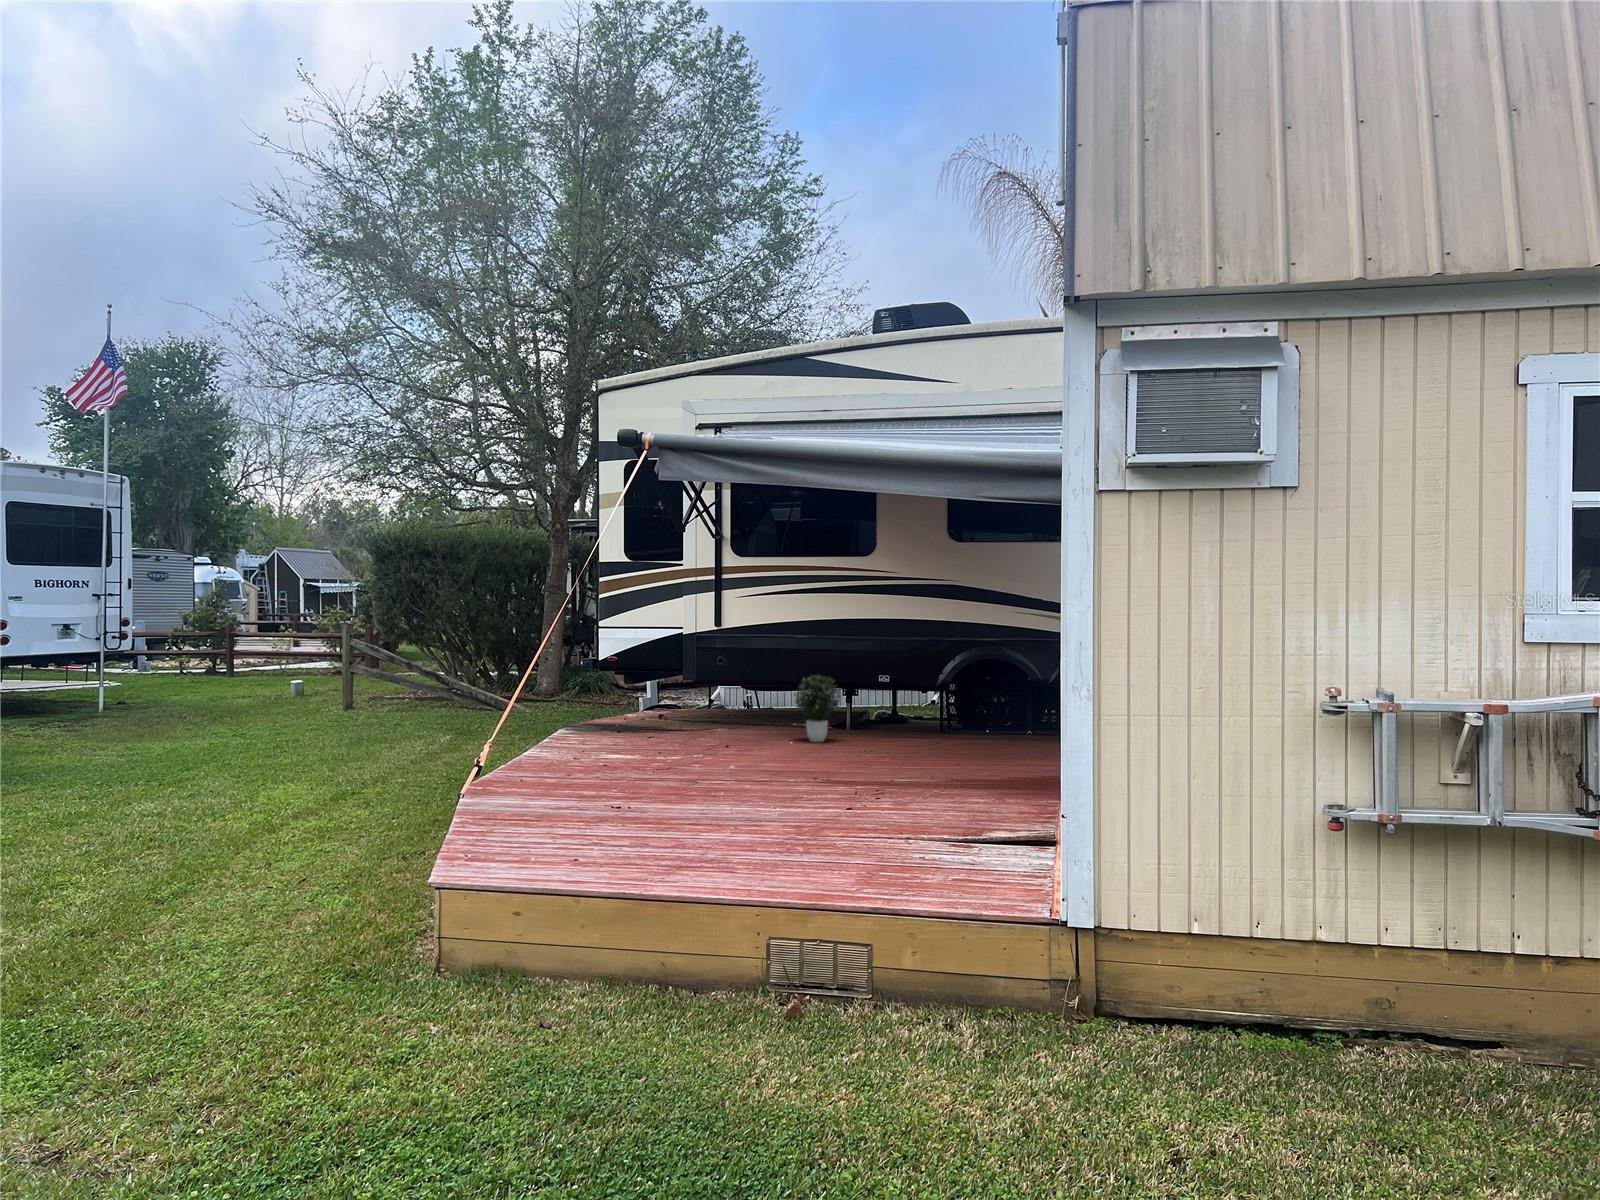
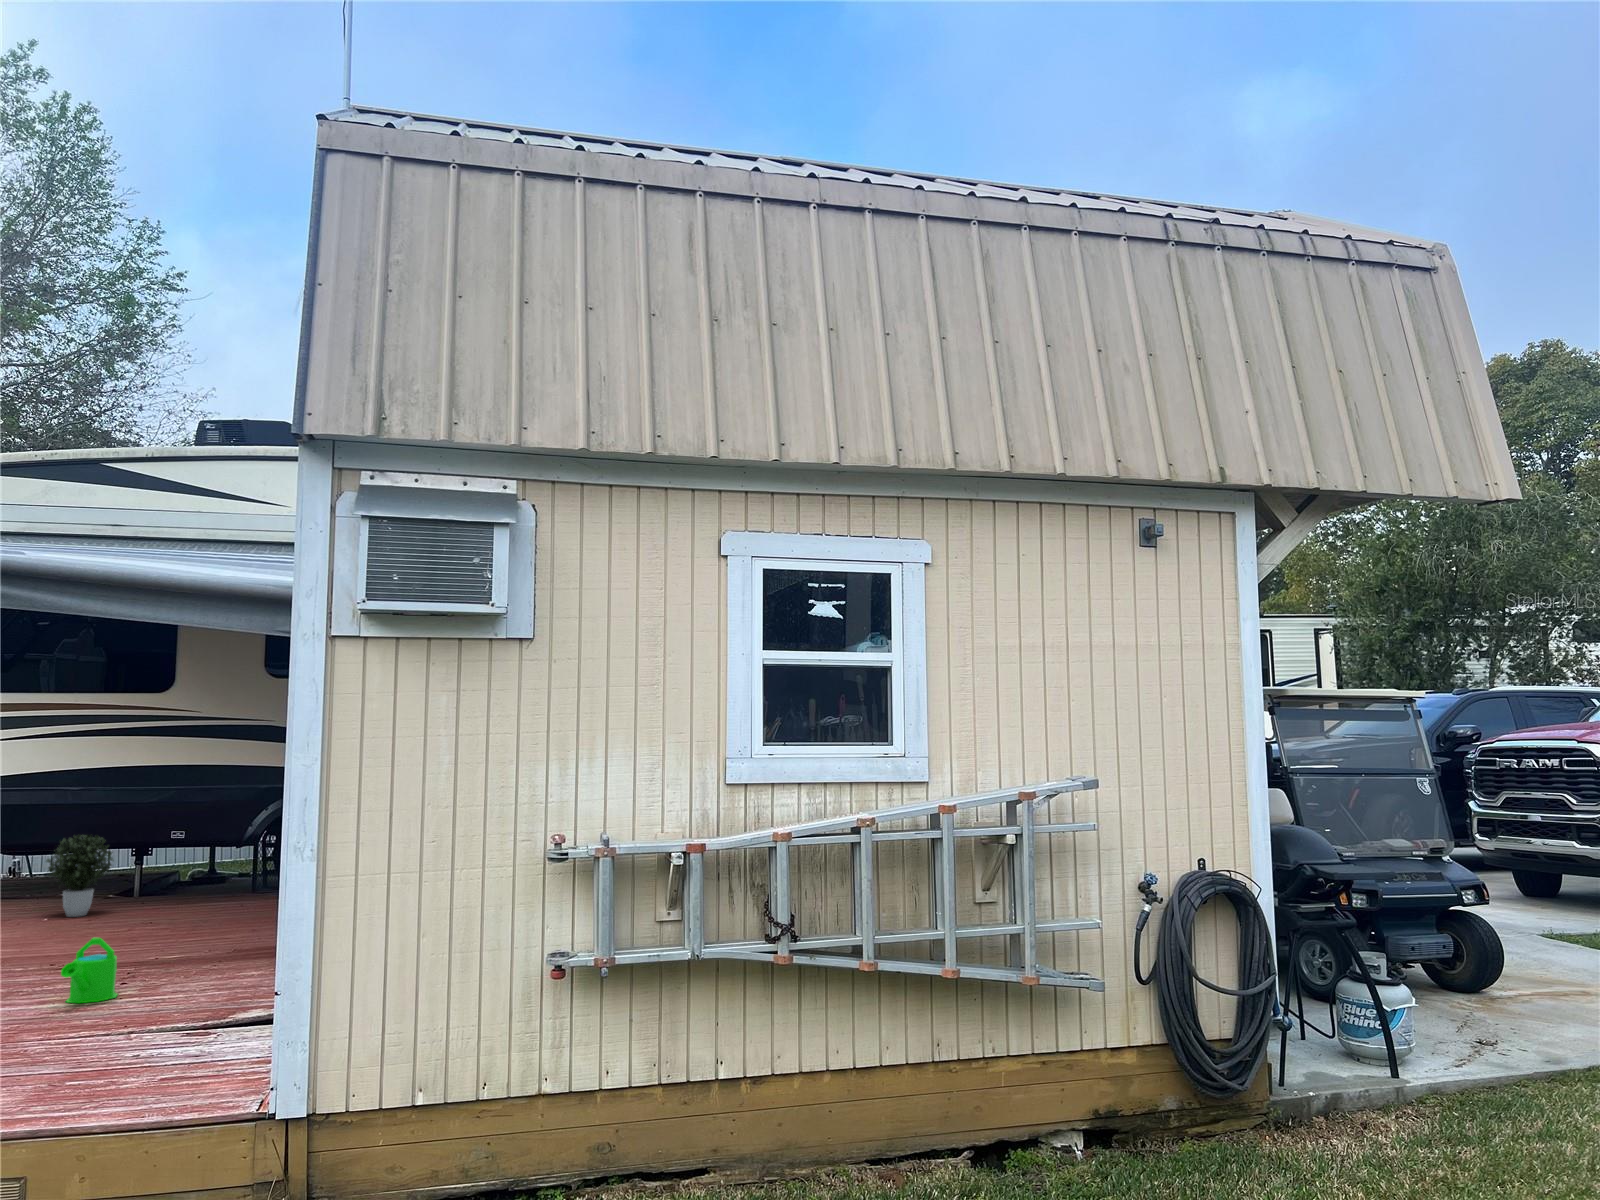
watering can: none [849,757,888,809] -> present [61,937,117,1003]

